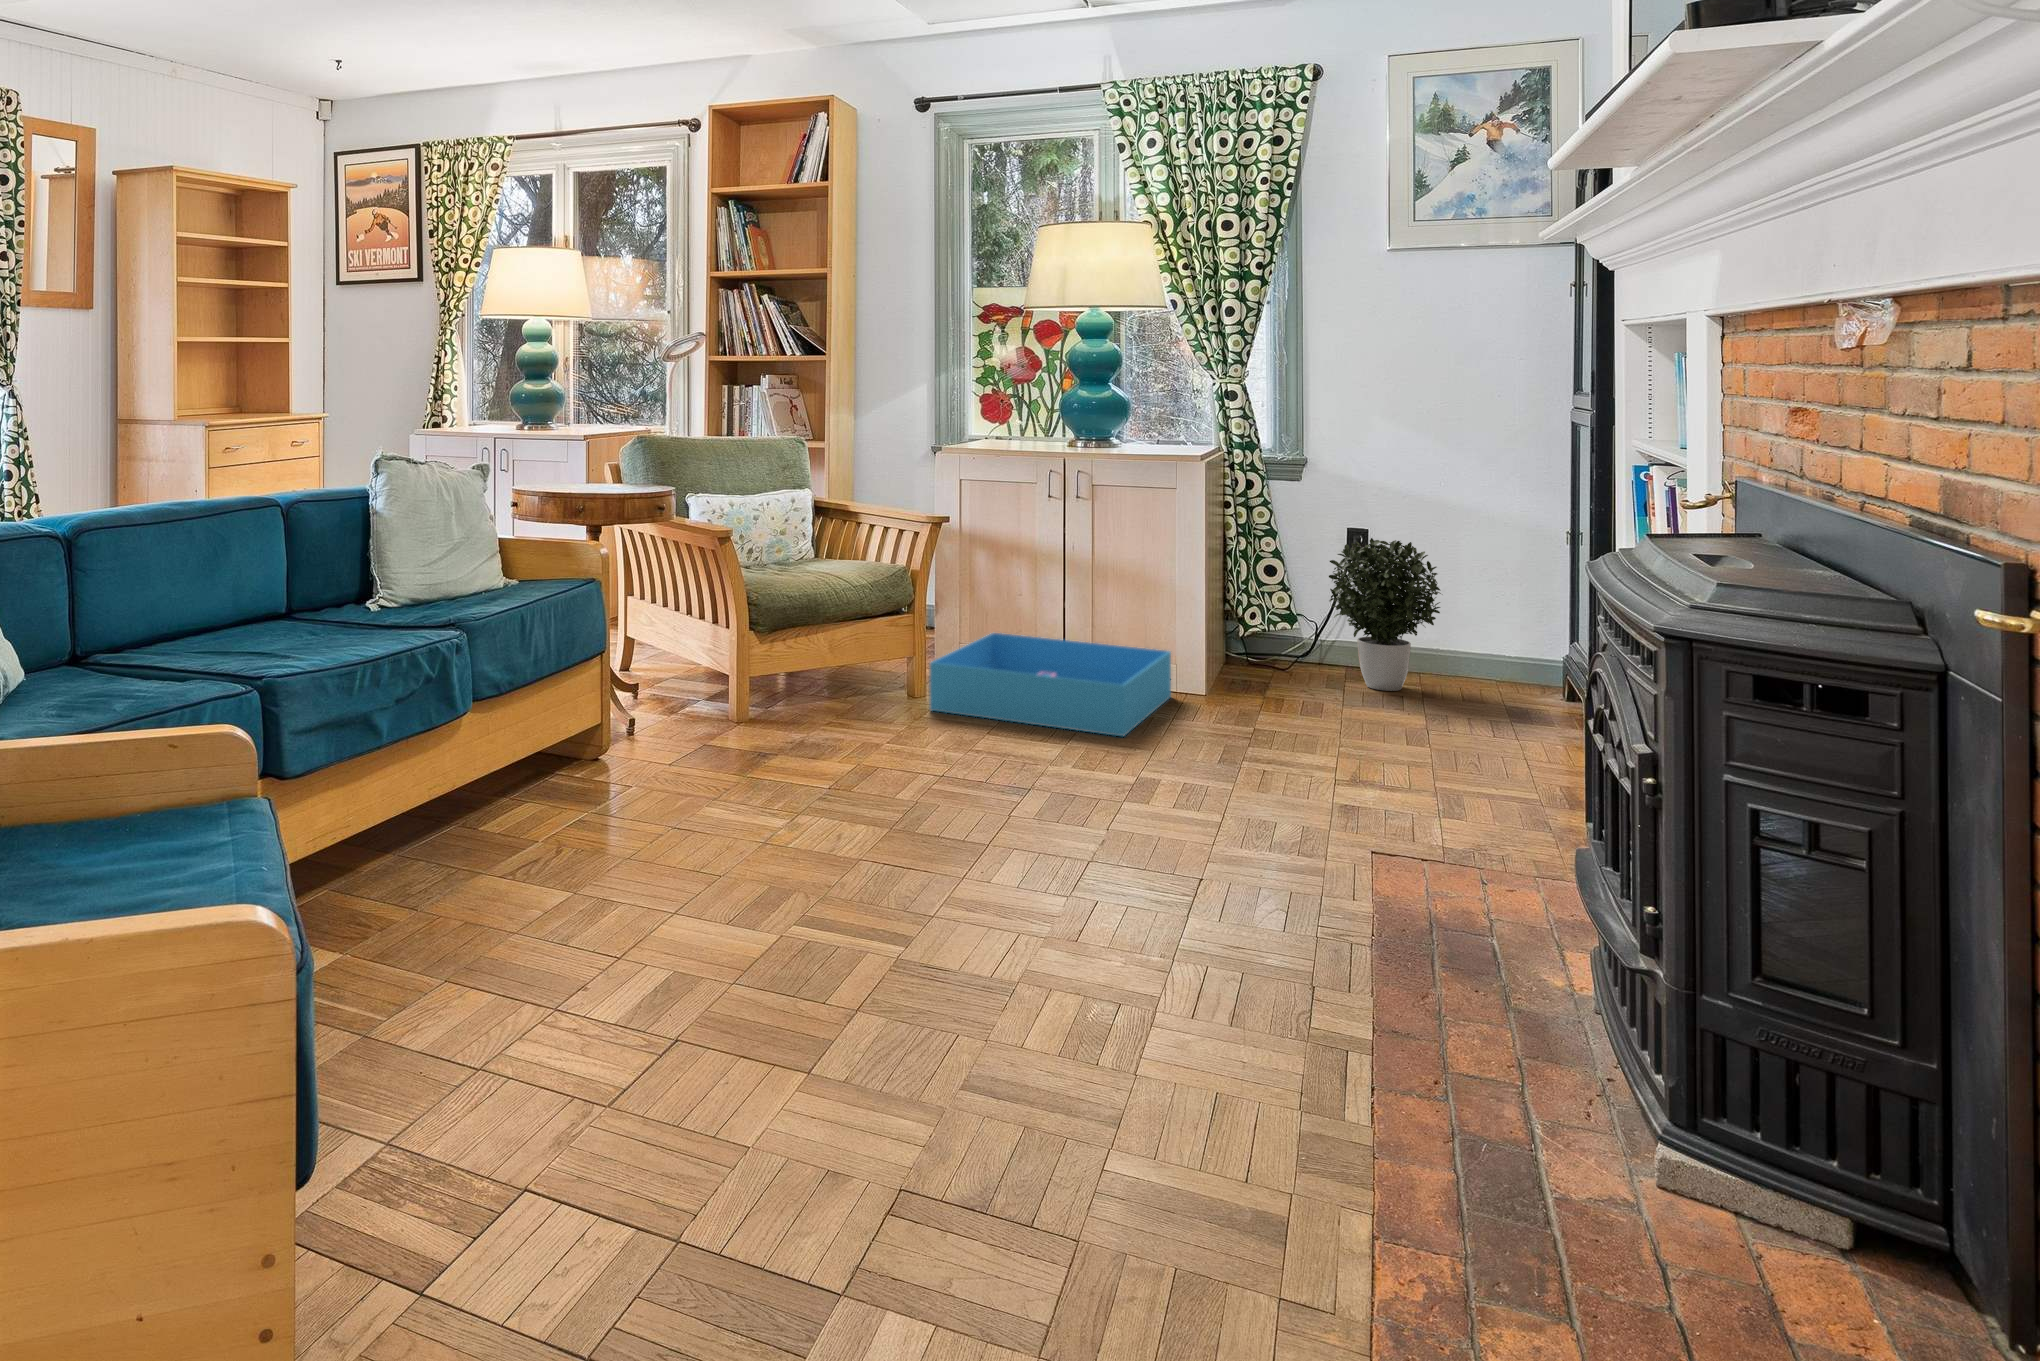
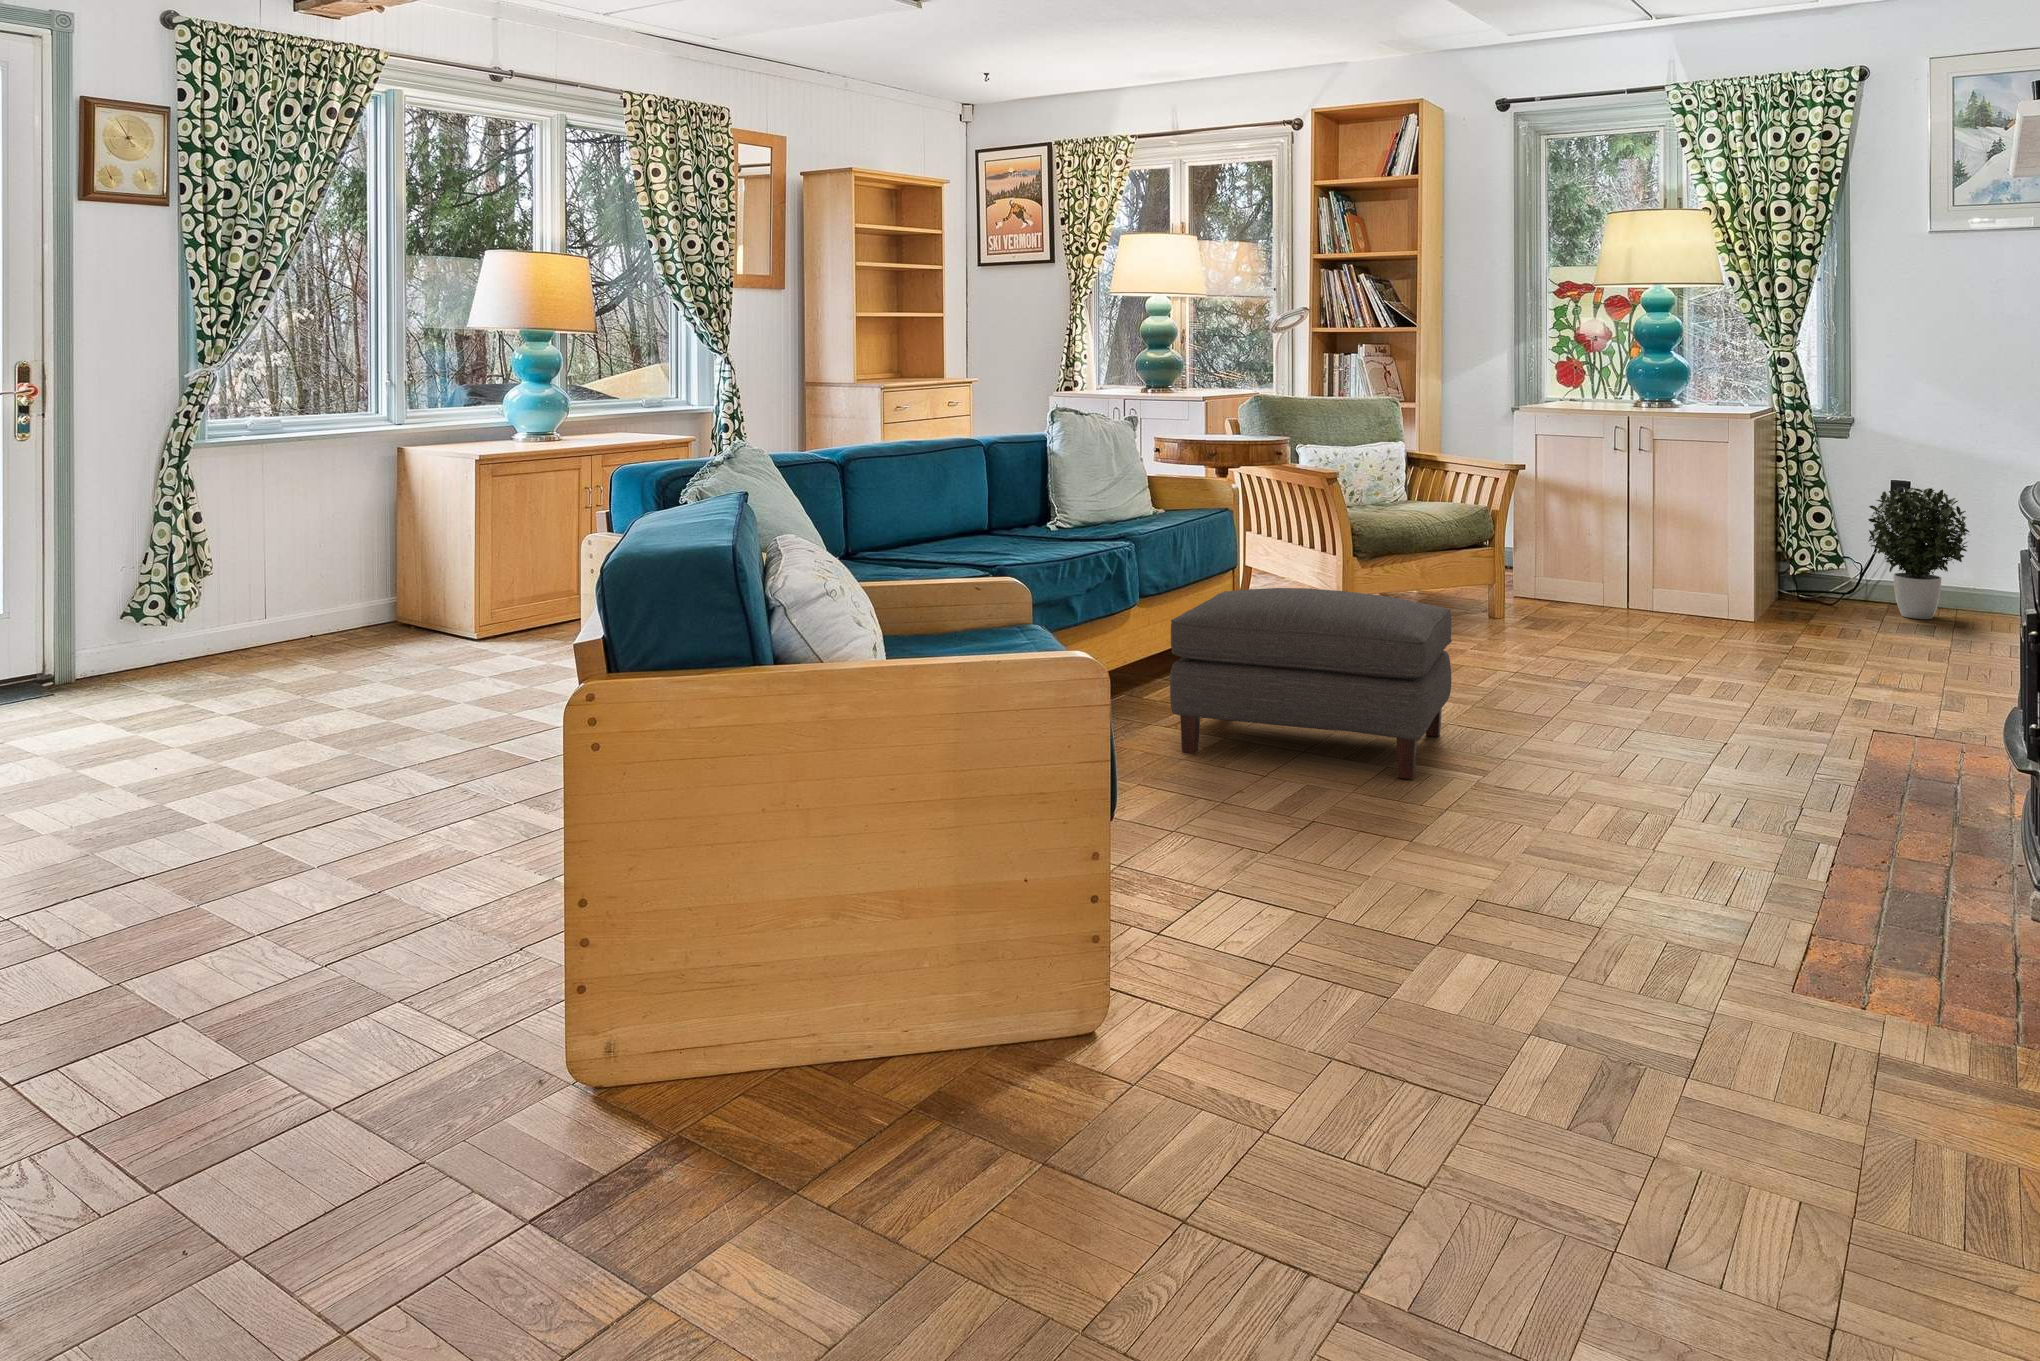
storage bin: present [929,633,1171,736] -> none [1508,565,1722,647]
ottoman: none [499,695,864,959] -> present [1170,588,1452,779]

